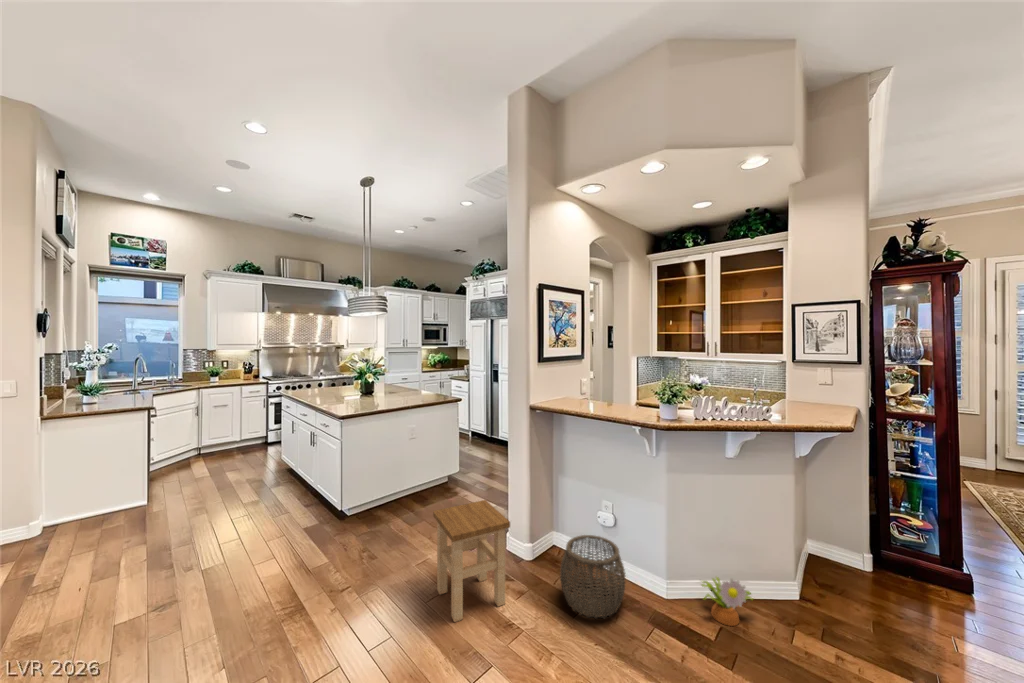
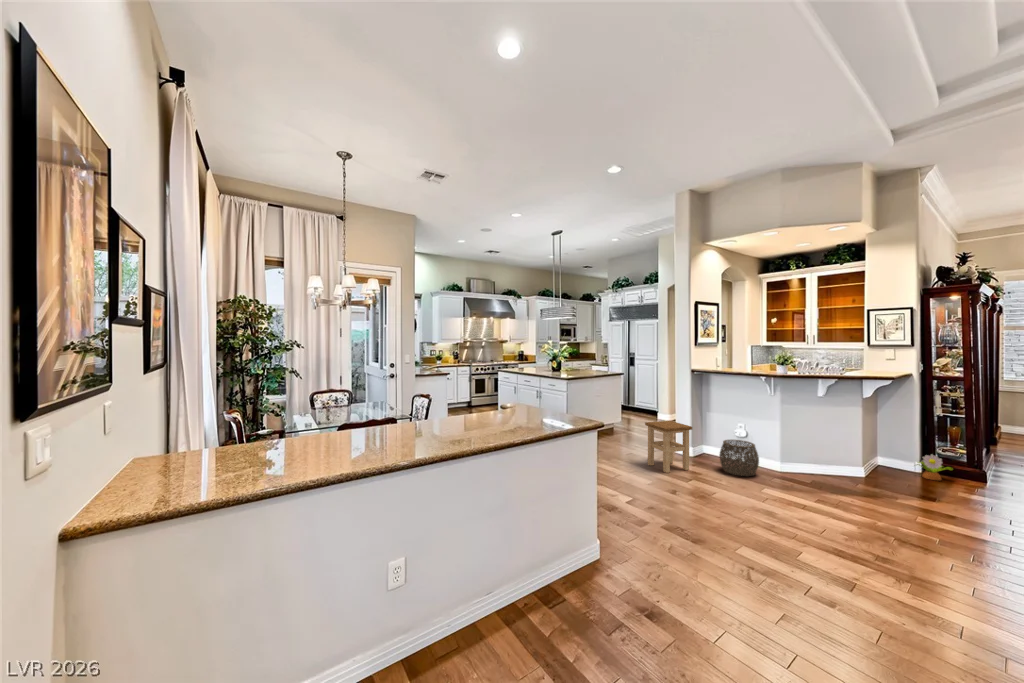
decorative plant: present [702,577,753,626] -> present [917,454,952,480]

